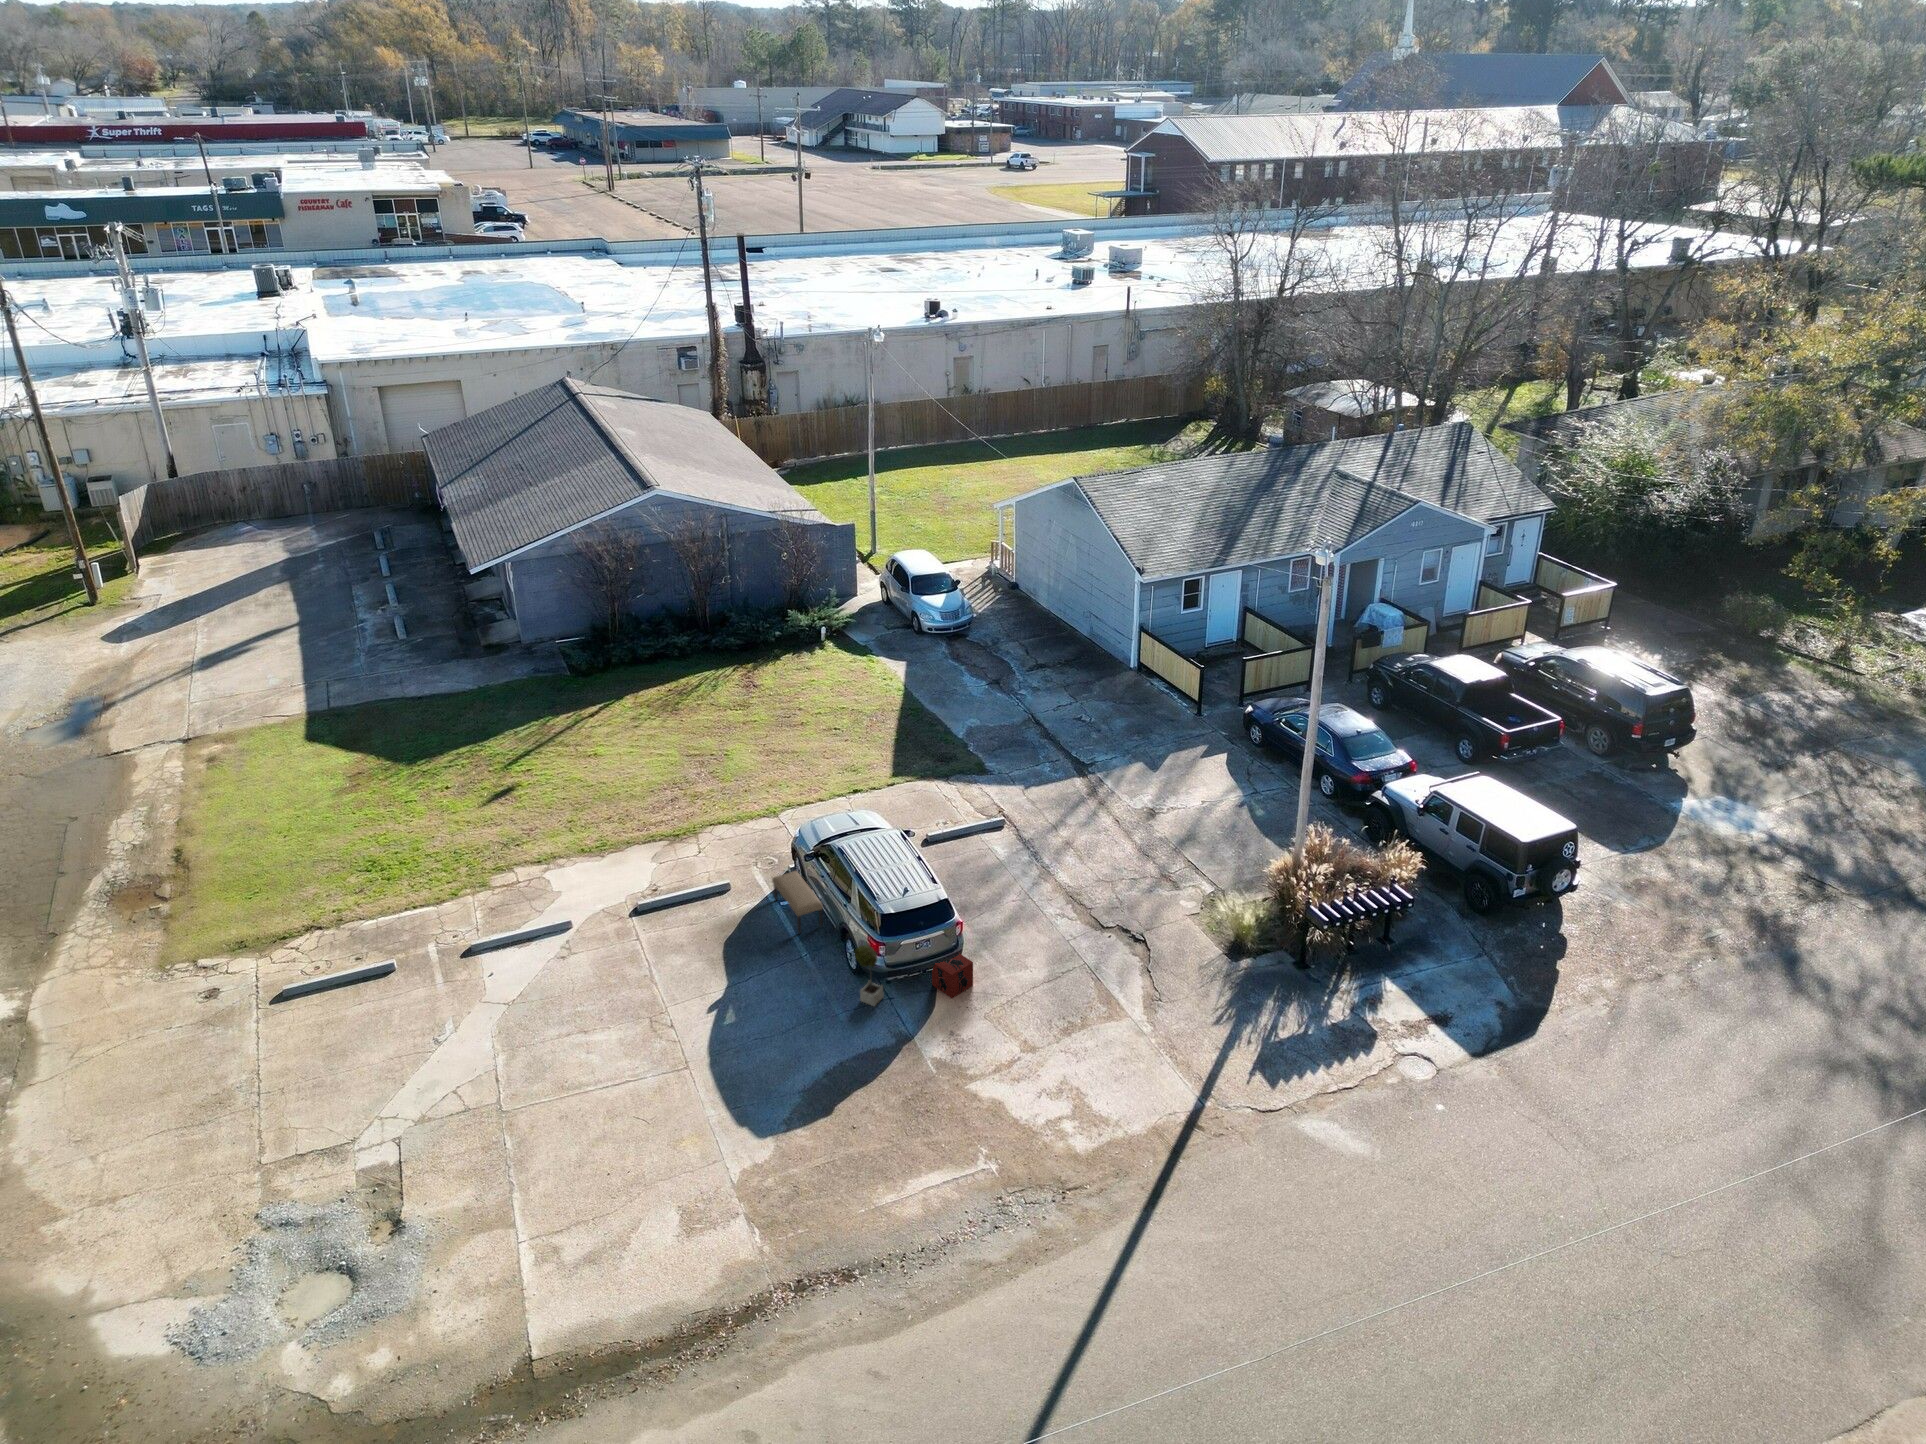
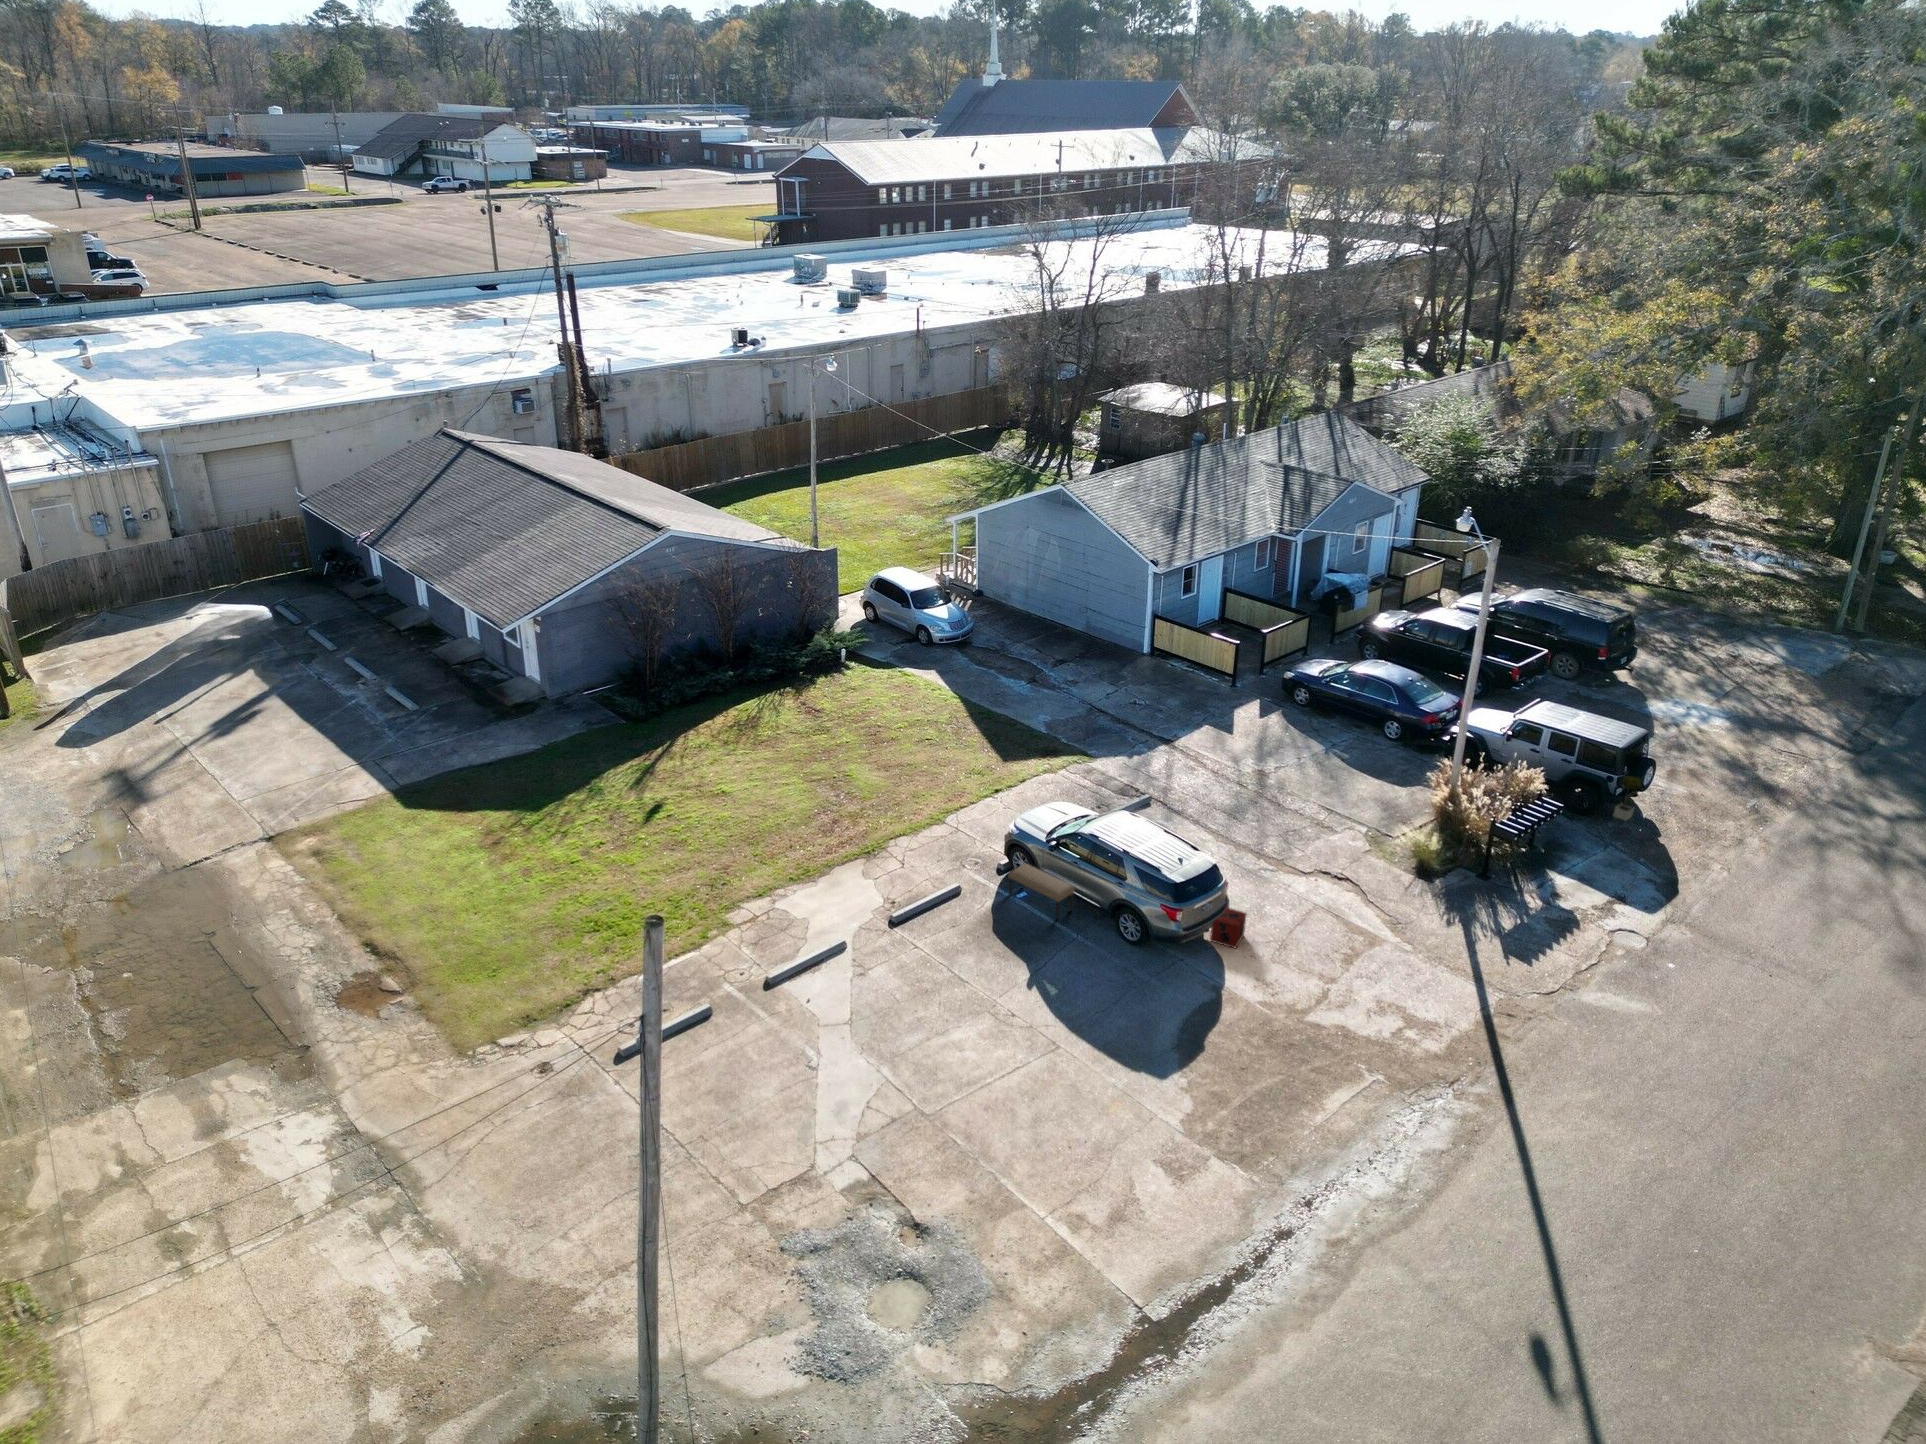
potted tree: present [855,945,883,1006] -> present [1614,776,1641,821]

